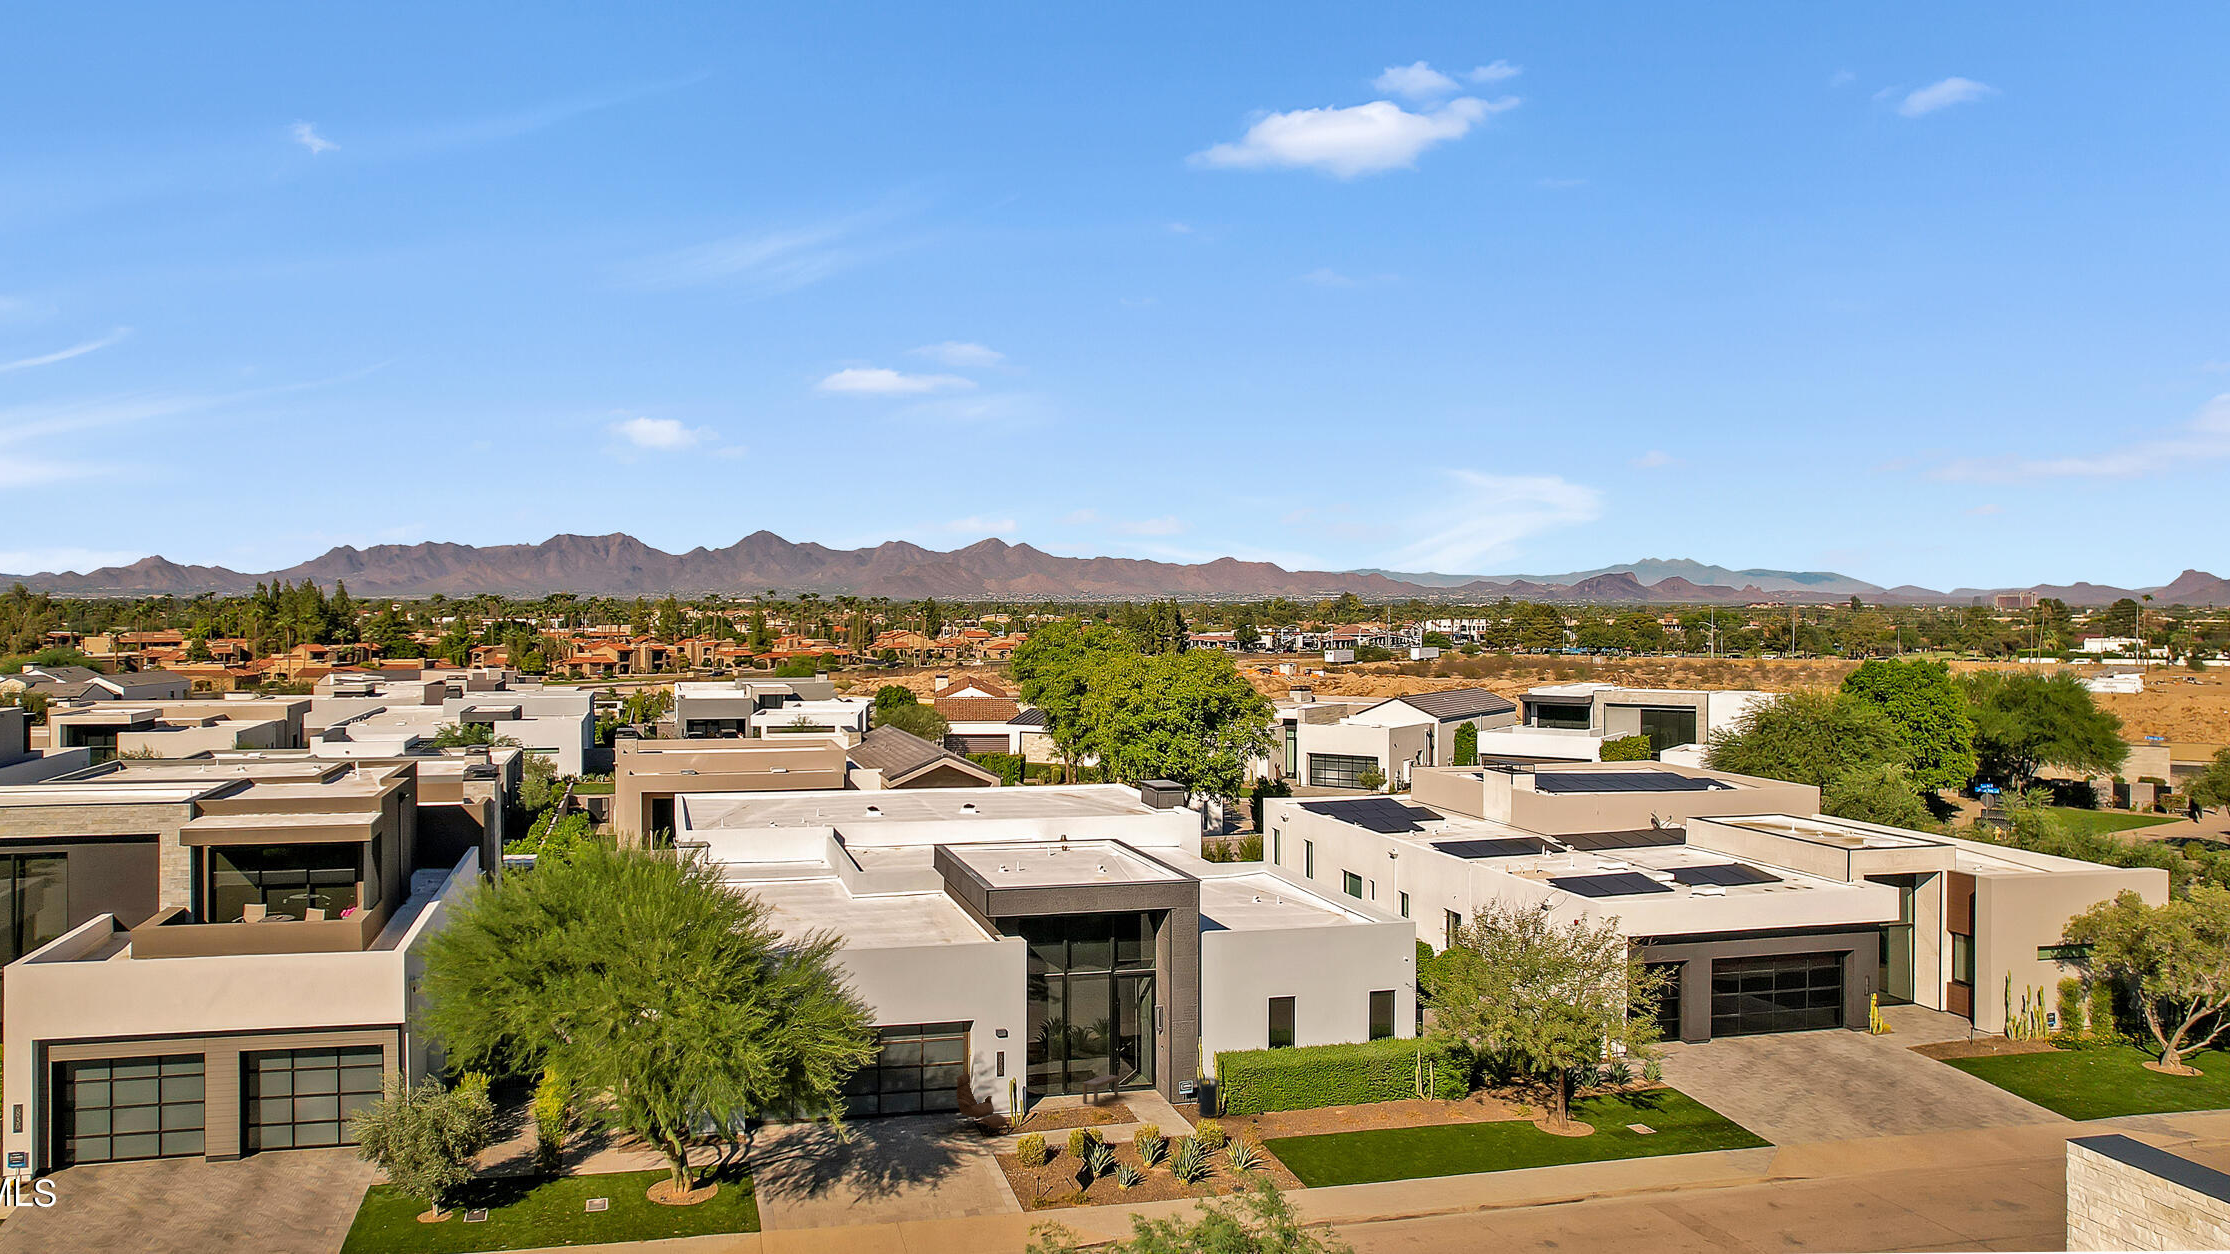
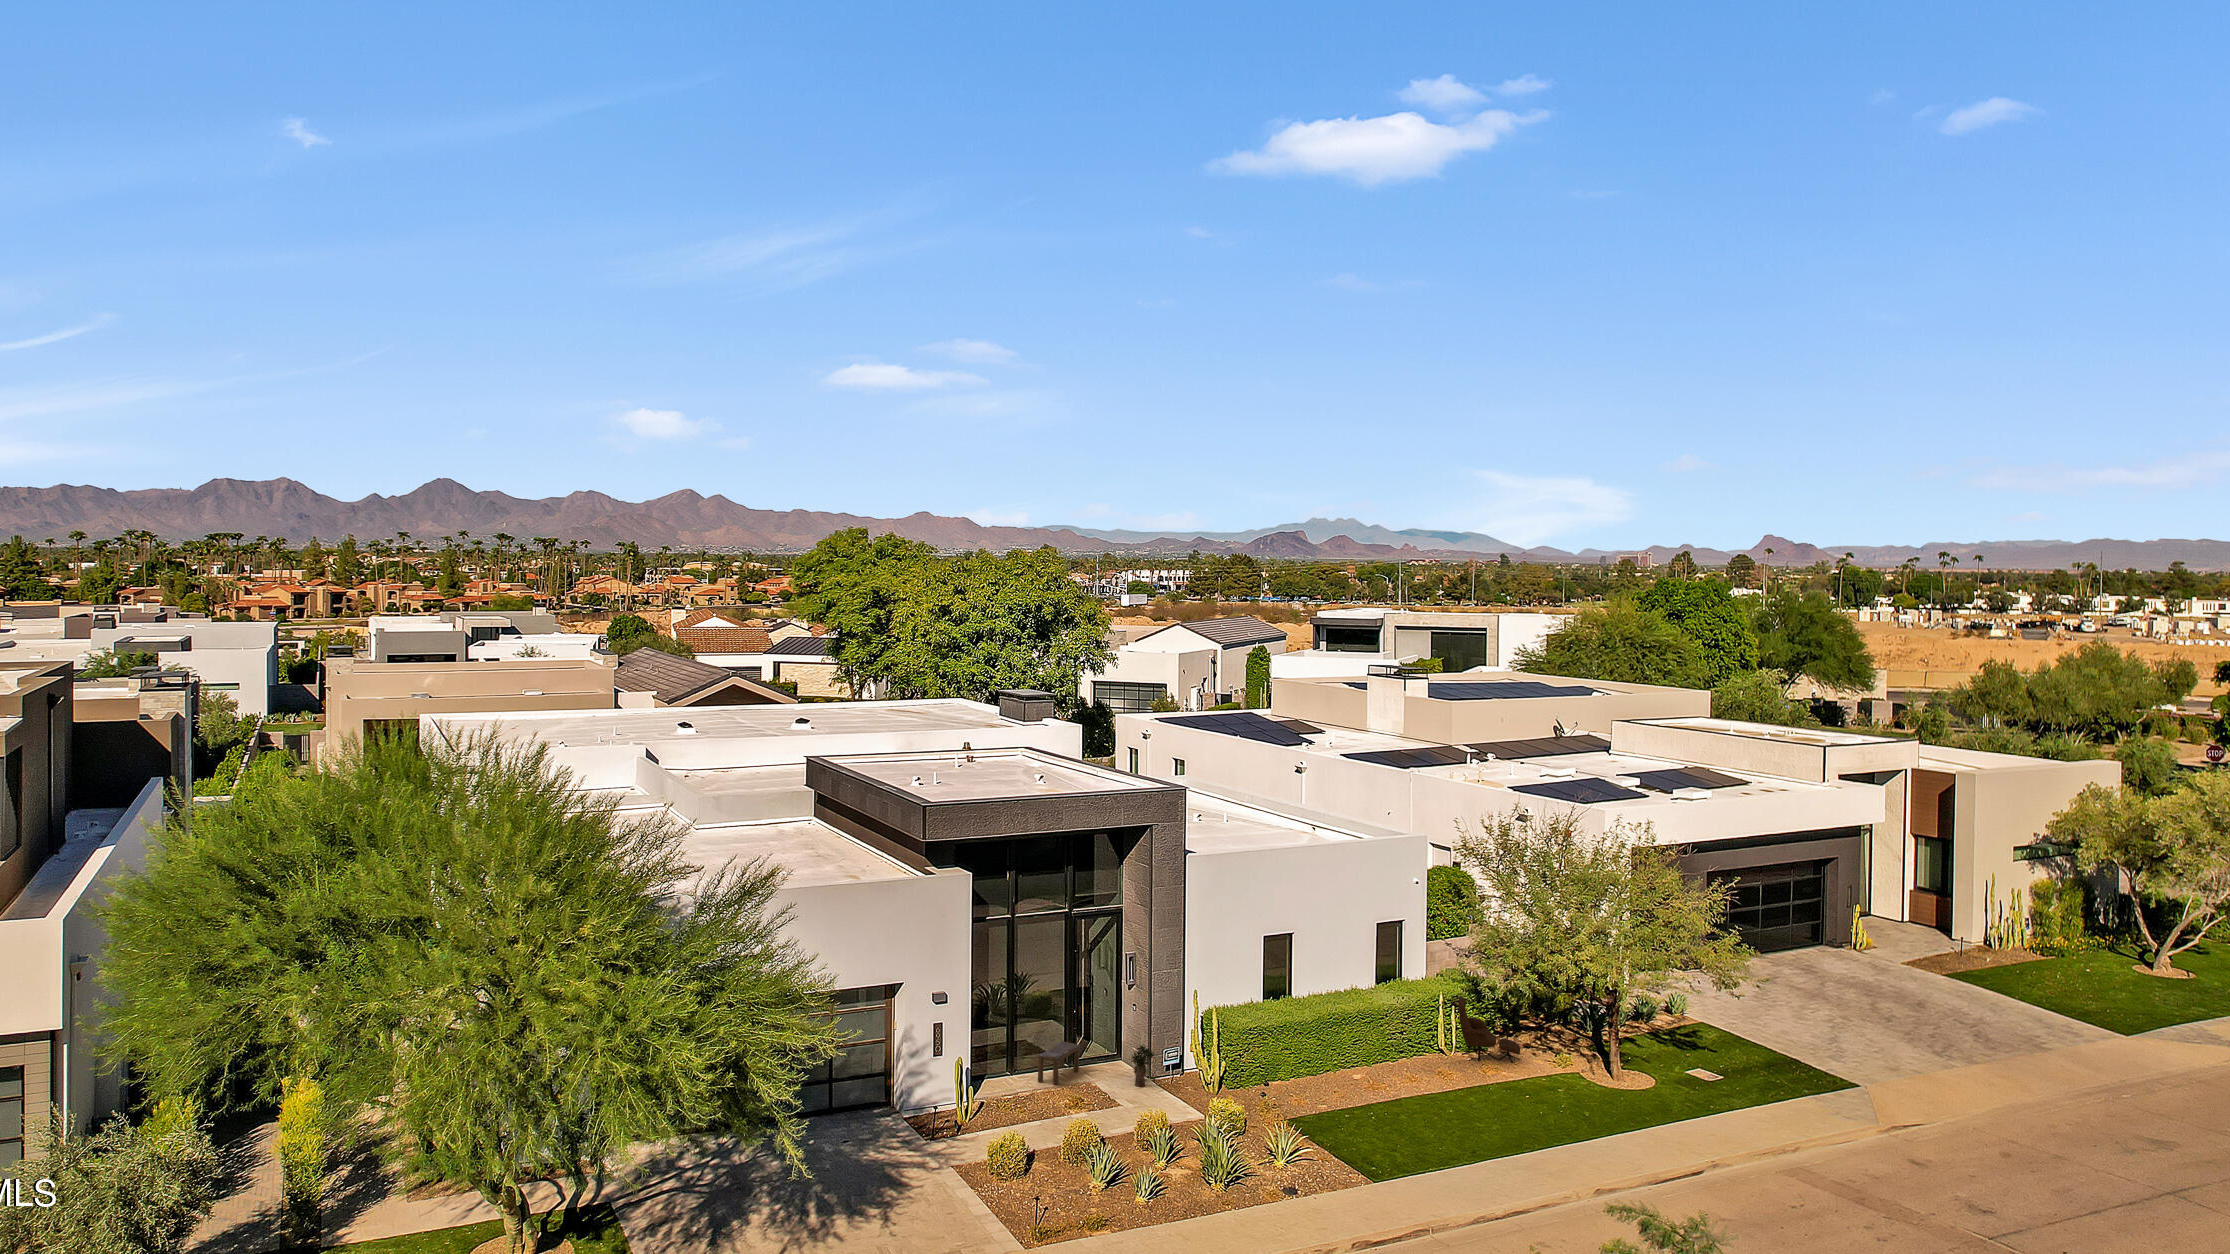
lounge chair: present [957,1074,1007,1135] -> present [1458,997,1521,1063]
trash can: present [1197,1077,1221,1117] -> none [1186,1041,1217,1092]
potted plant: none [1152,1078,1176,1111] -> present [1129,1045,1157,1087]

